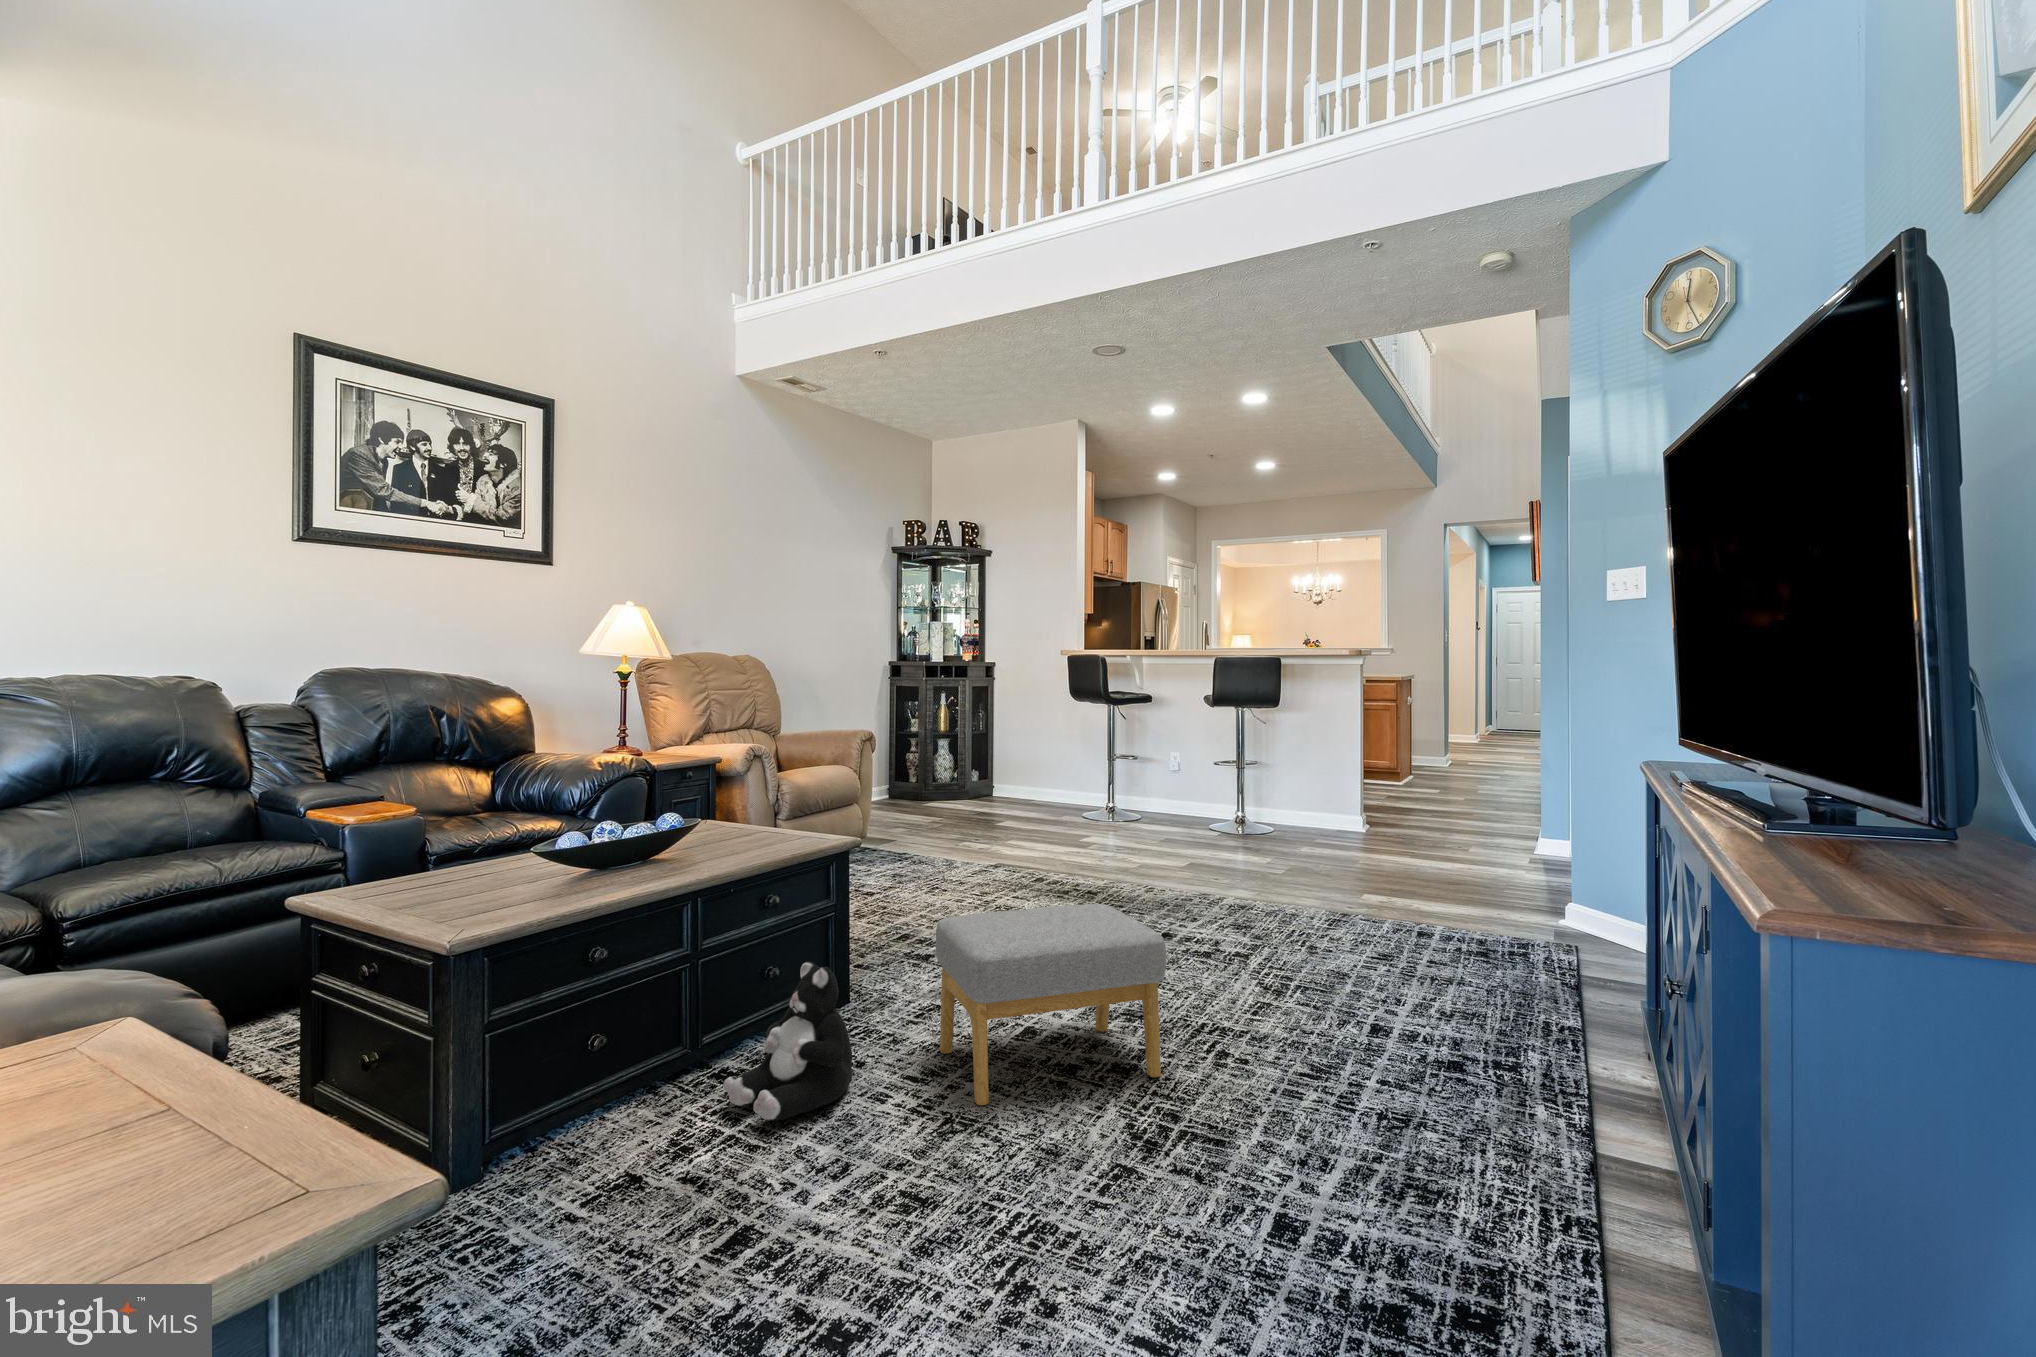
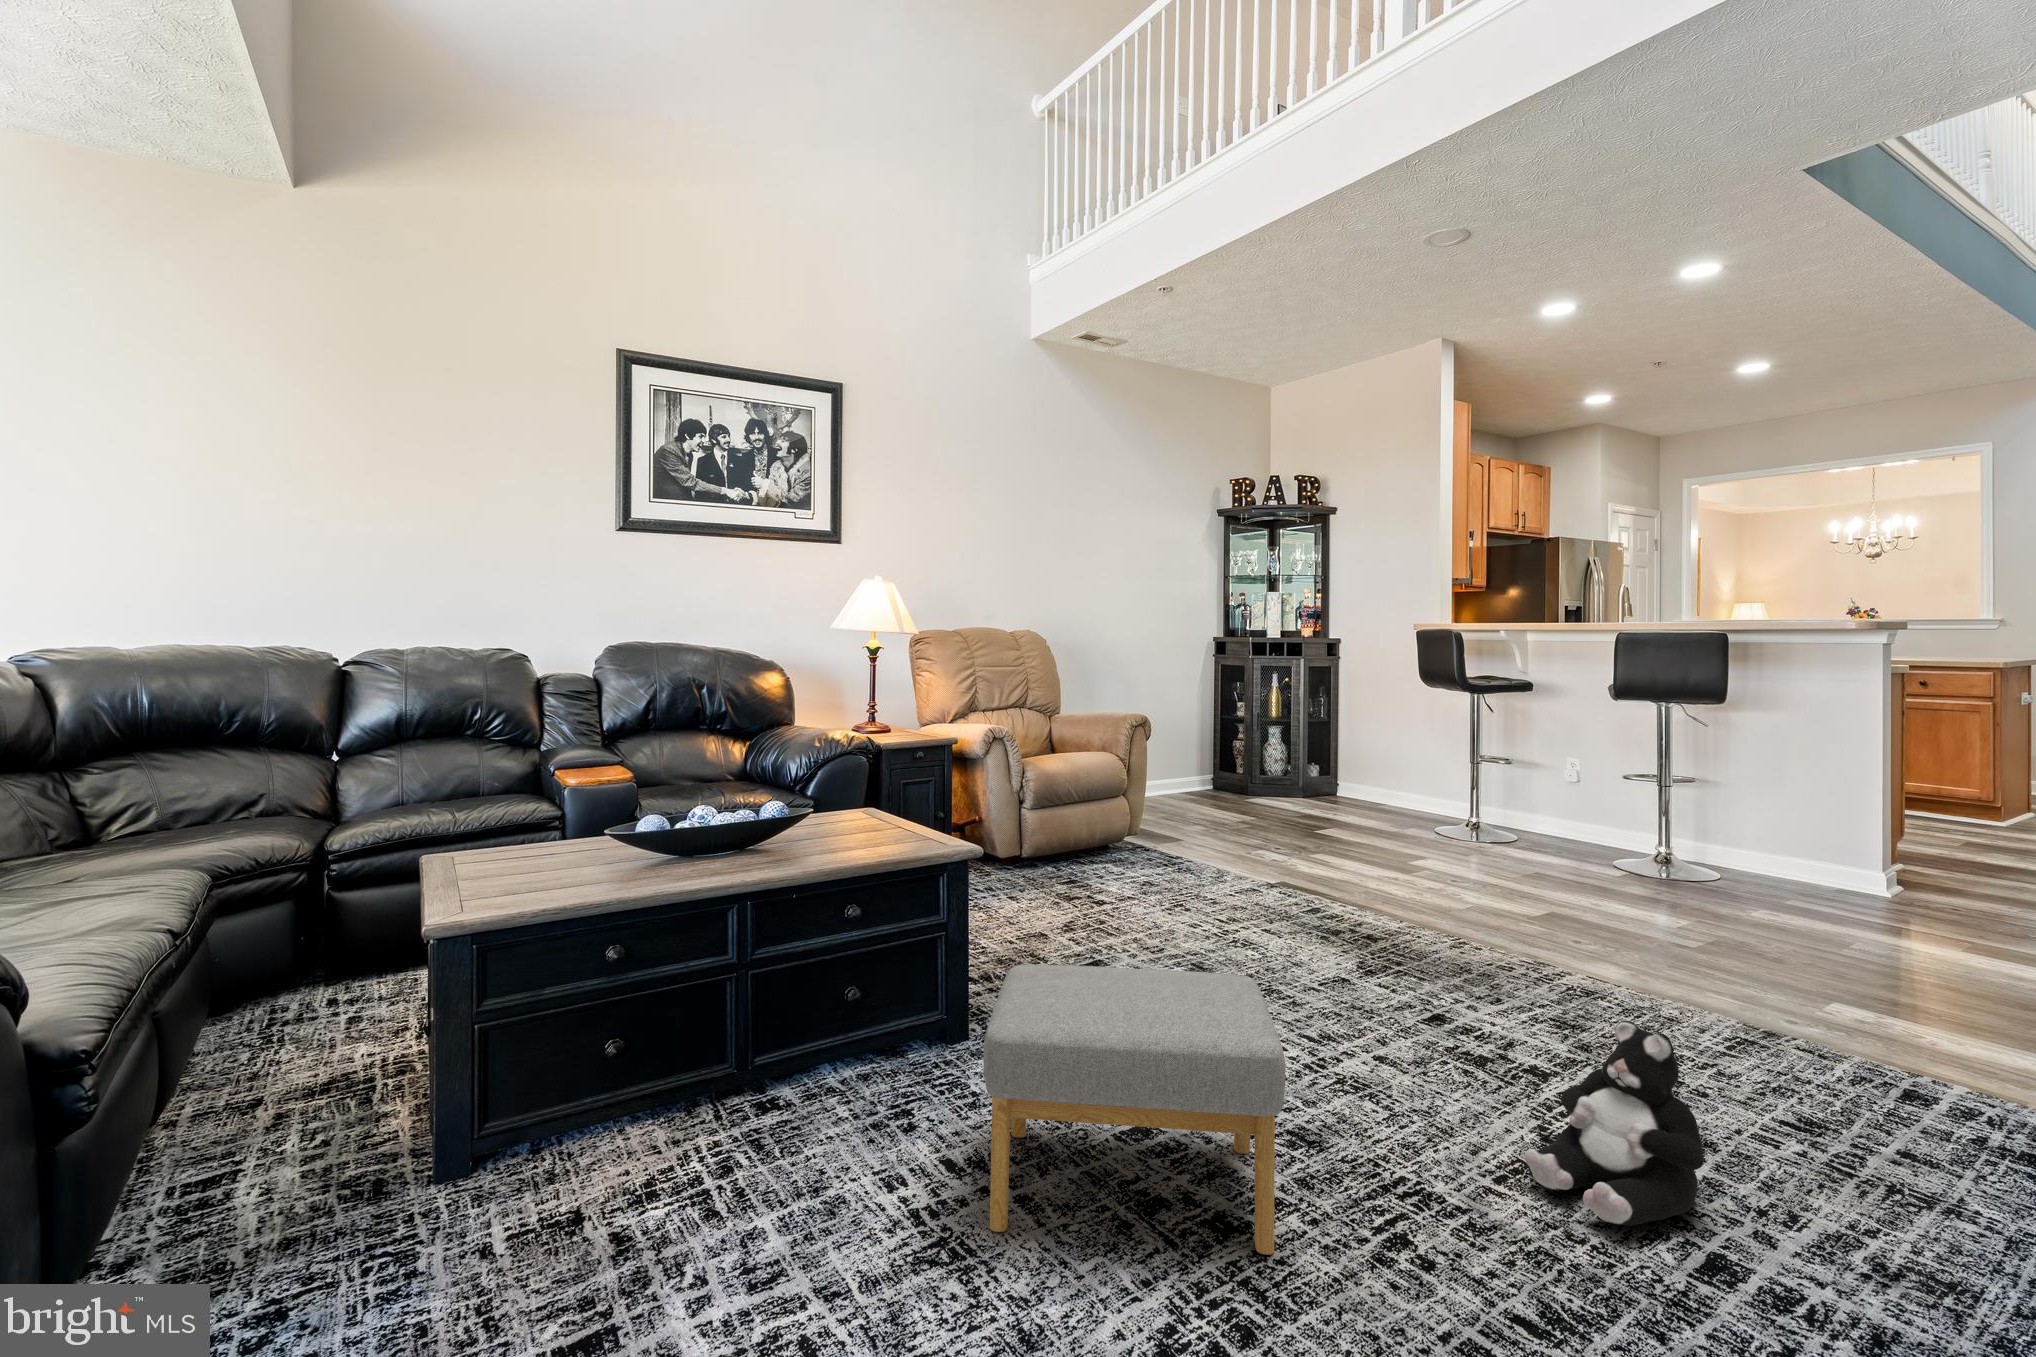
plush toy: present [723,961,852,1121] -> present [1525,1021,1704,1226]

